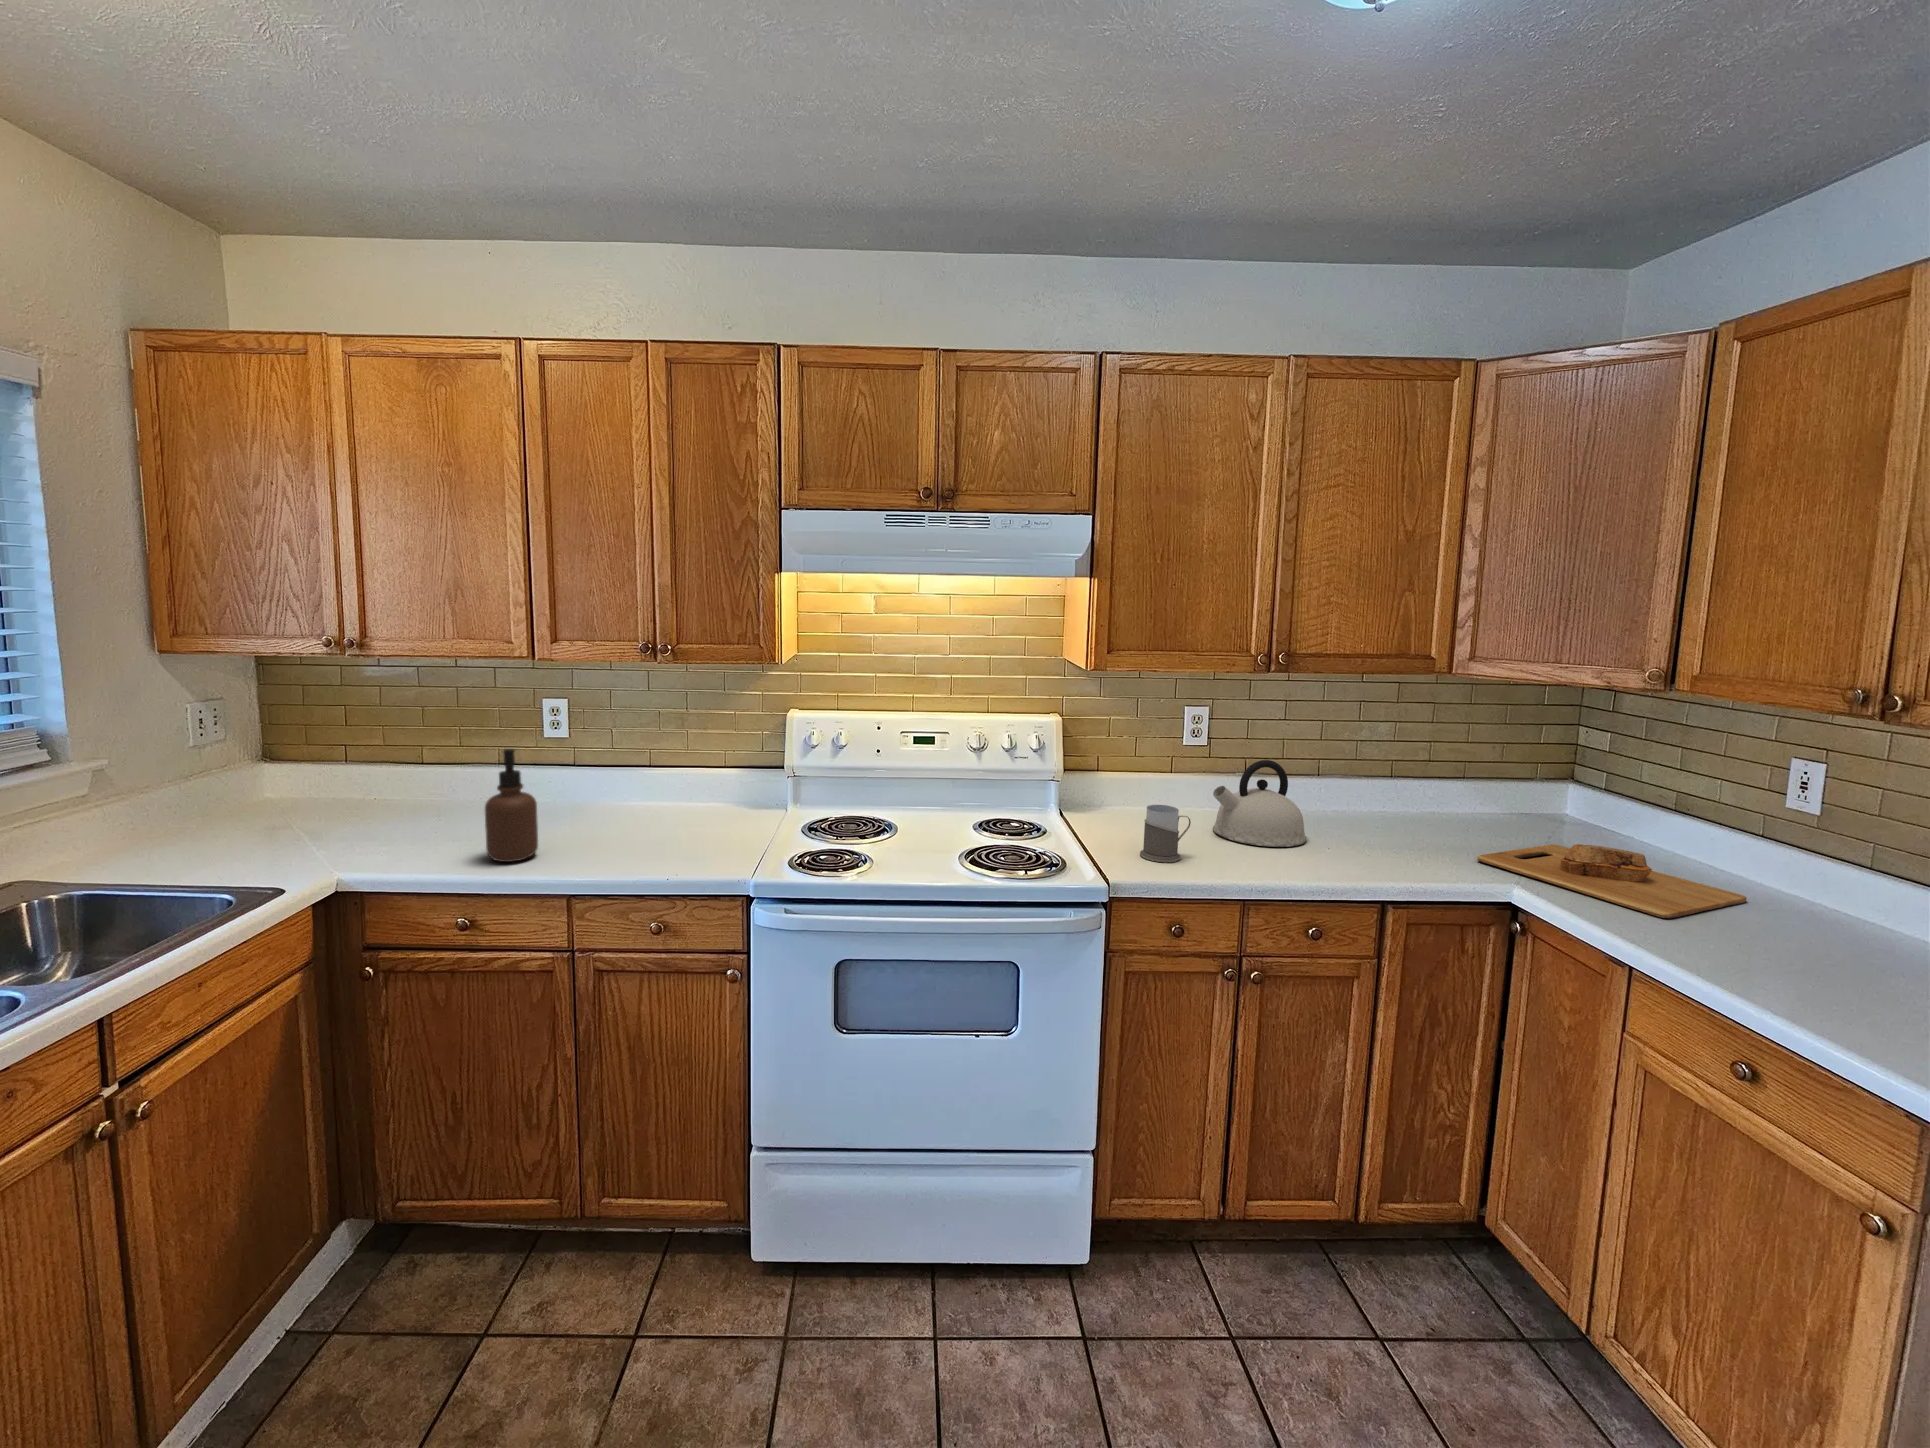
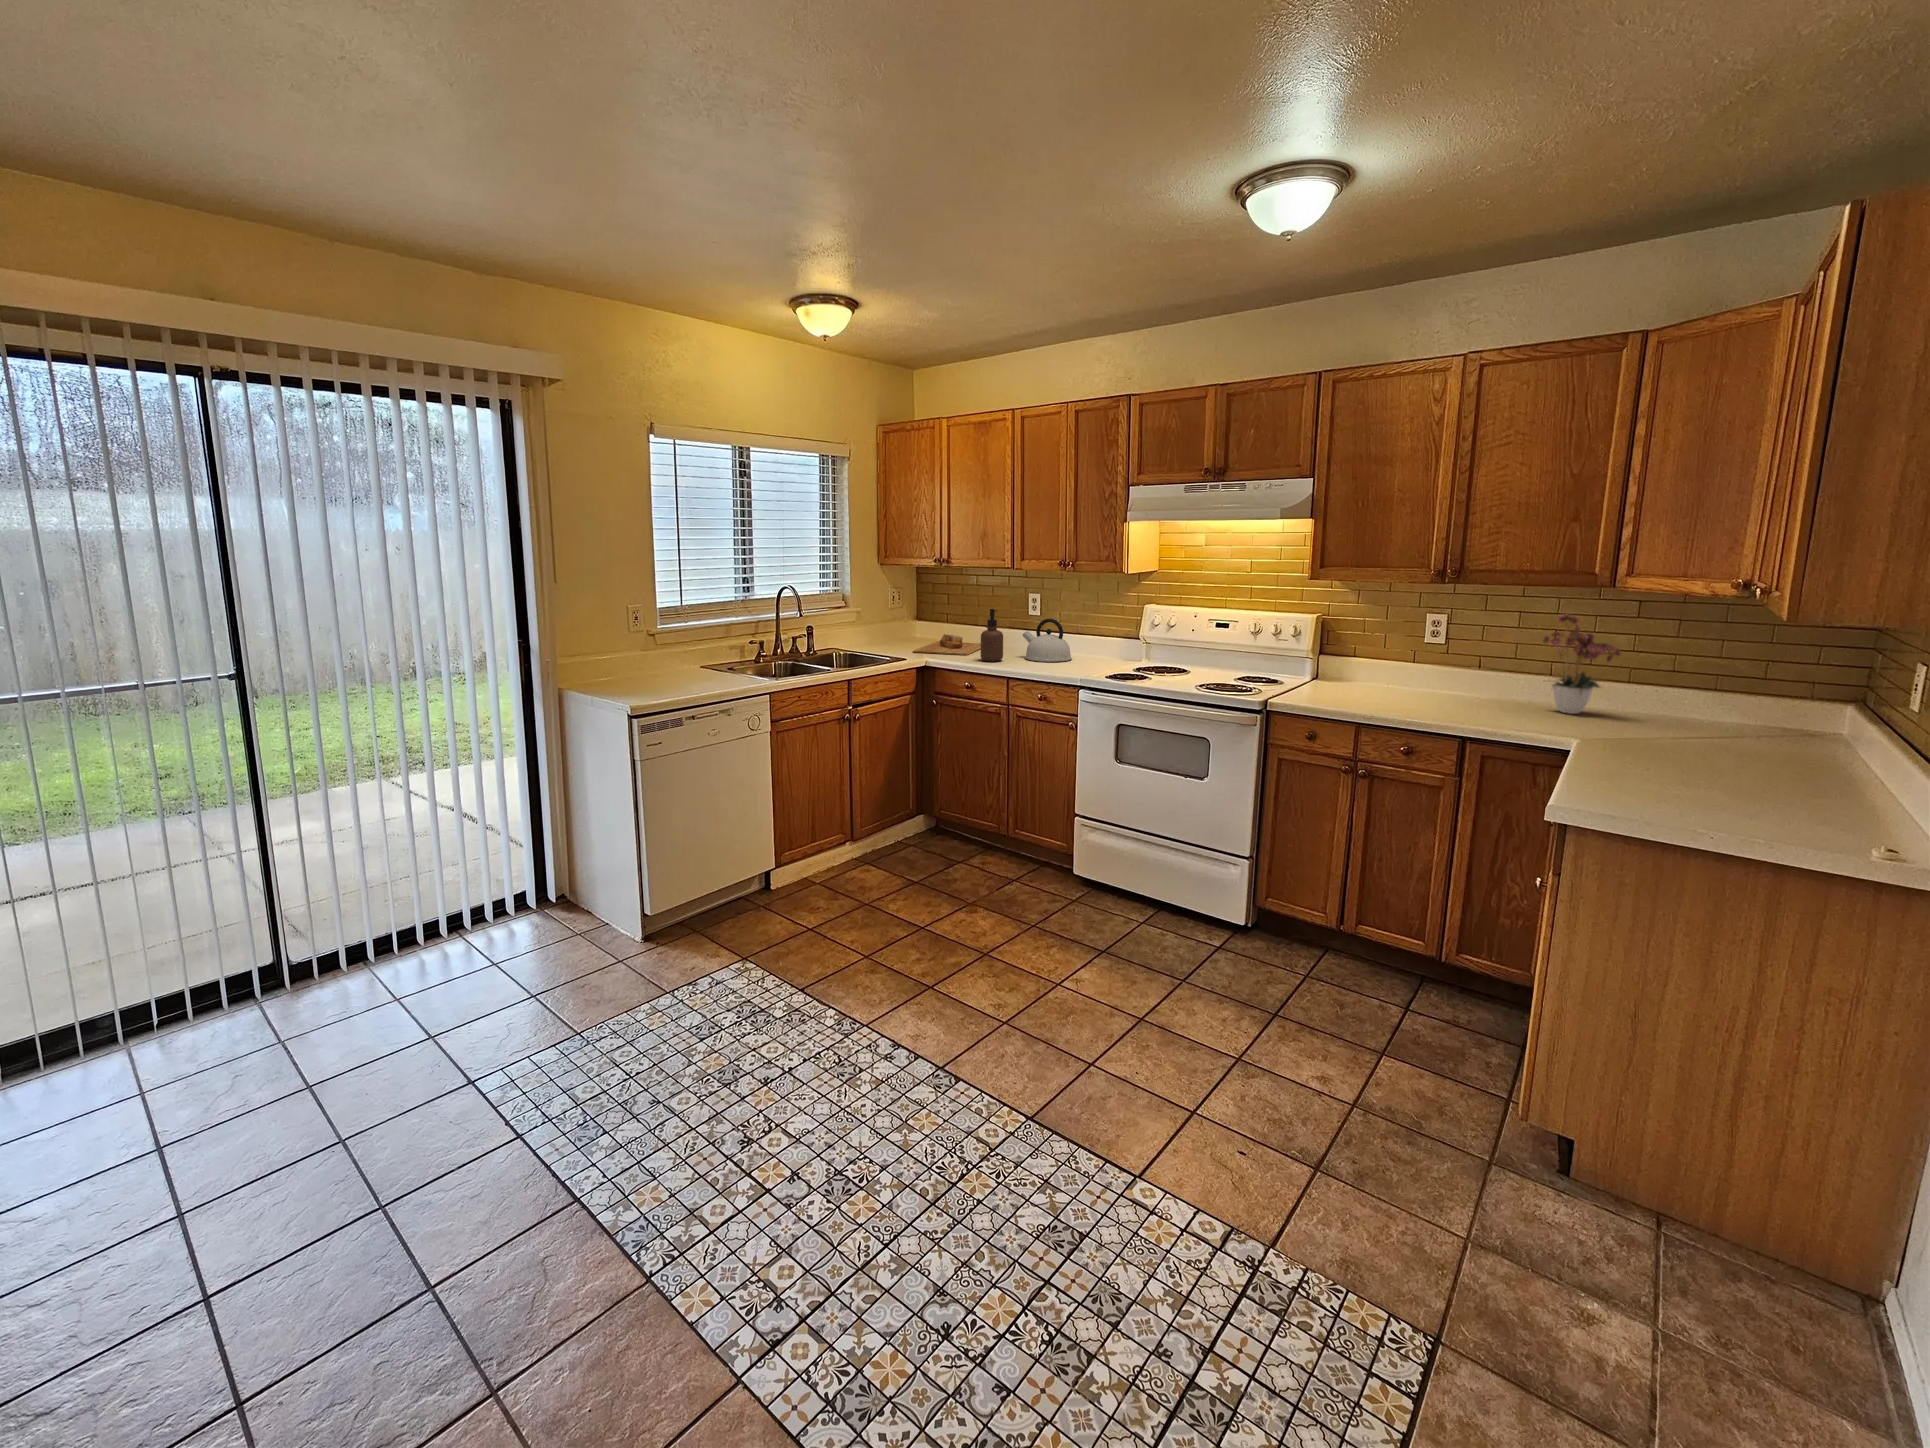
flower arrangement: none [1348,700,1442,830] -> present [1543,614,1621,714]
kettle: present [1213,760,1306,847] -> present [1023,619,1072,662]
mug: present [1140,805,1191,862] -> none [1315,666,1353,701]
cutting board: present [1477,844,1746,918] -> present [913,634,981,655]

